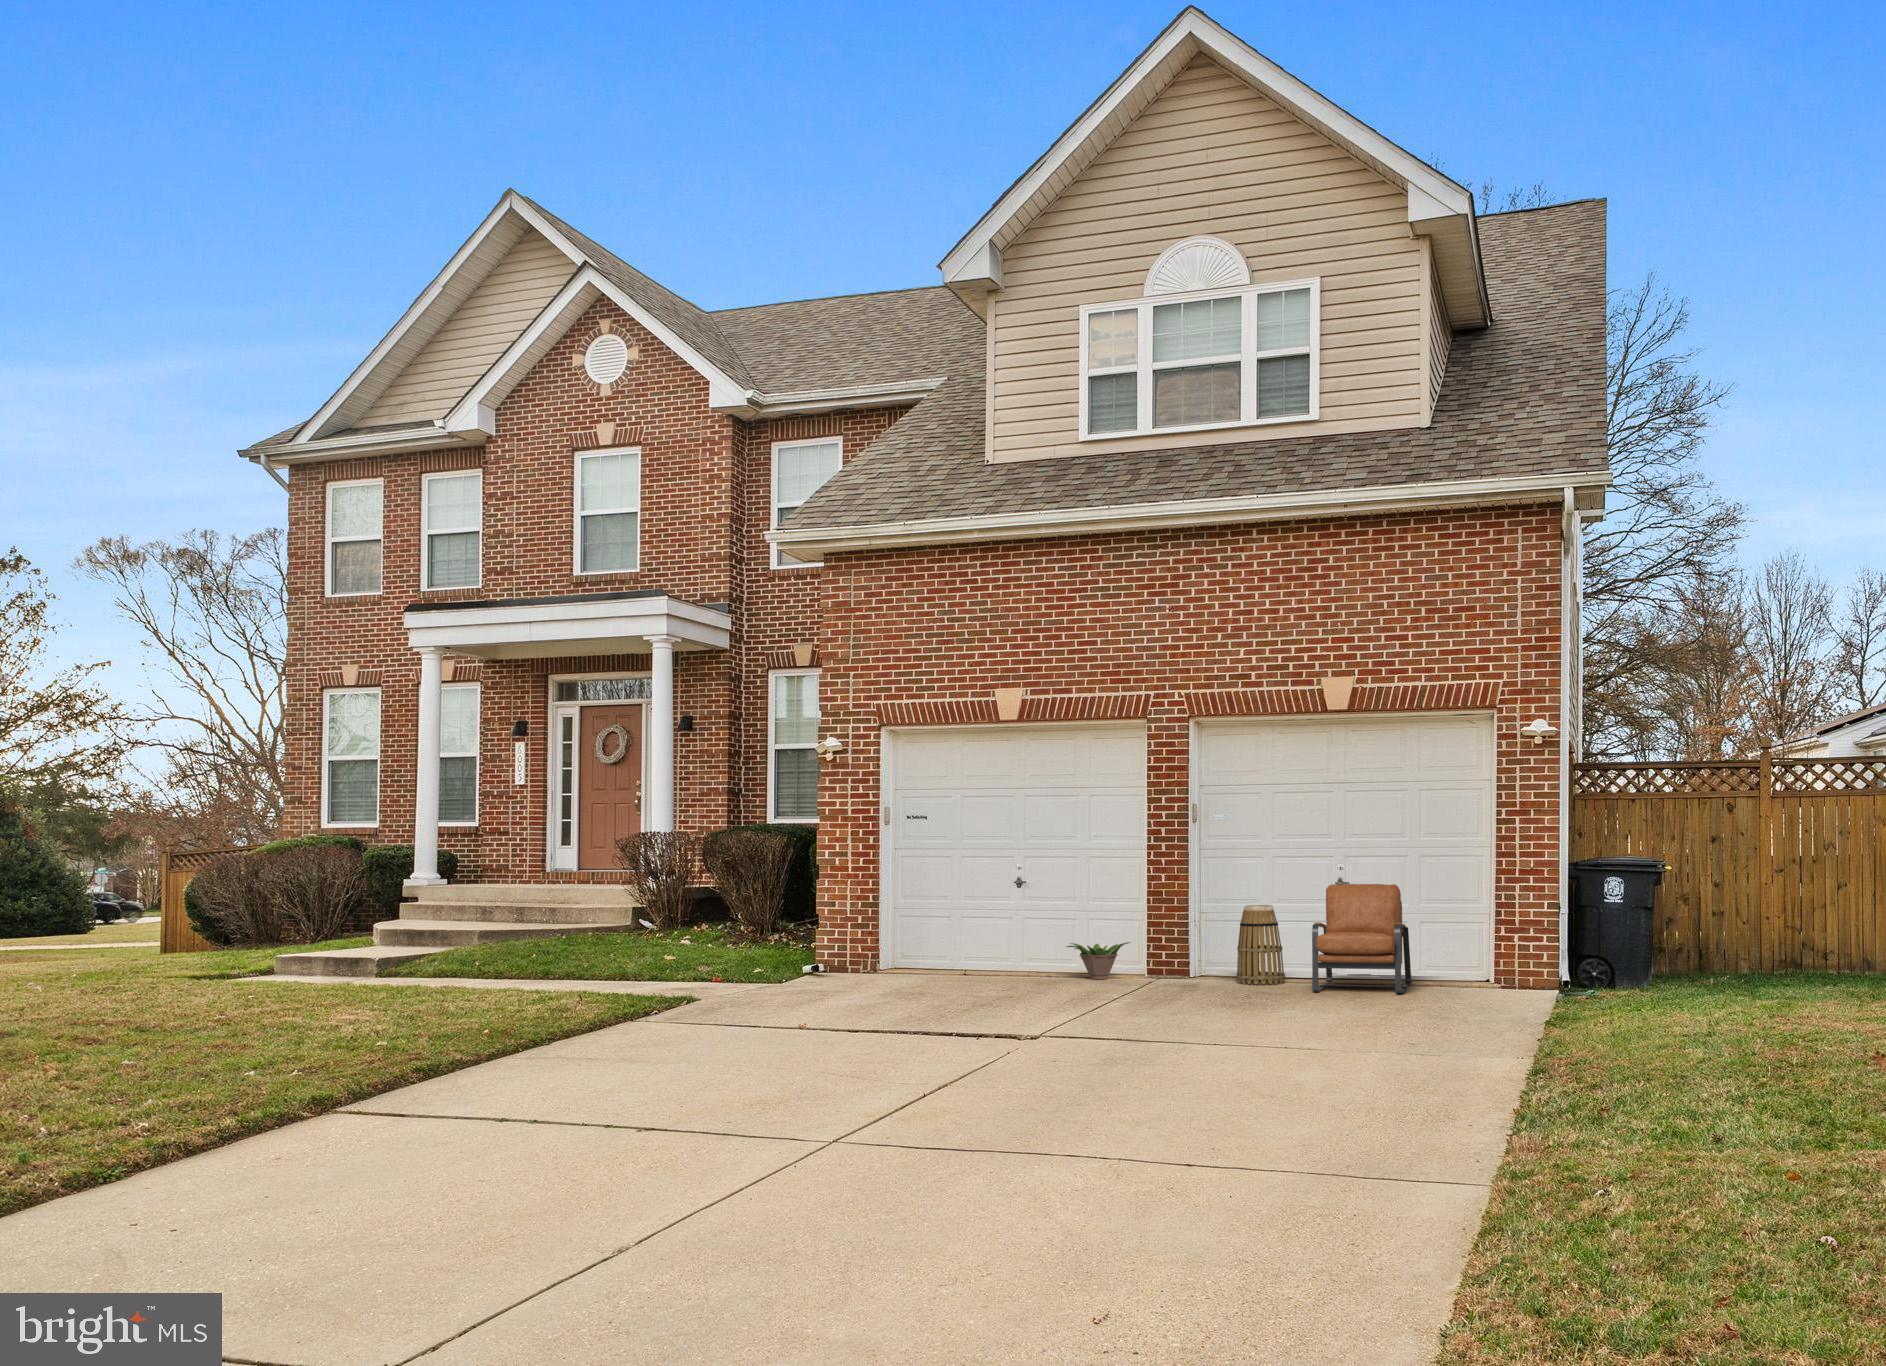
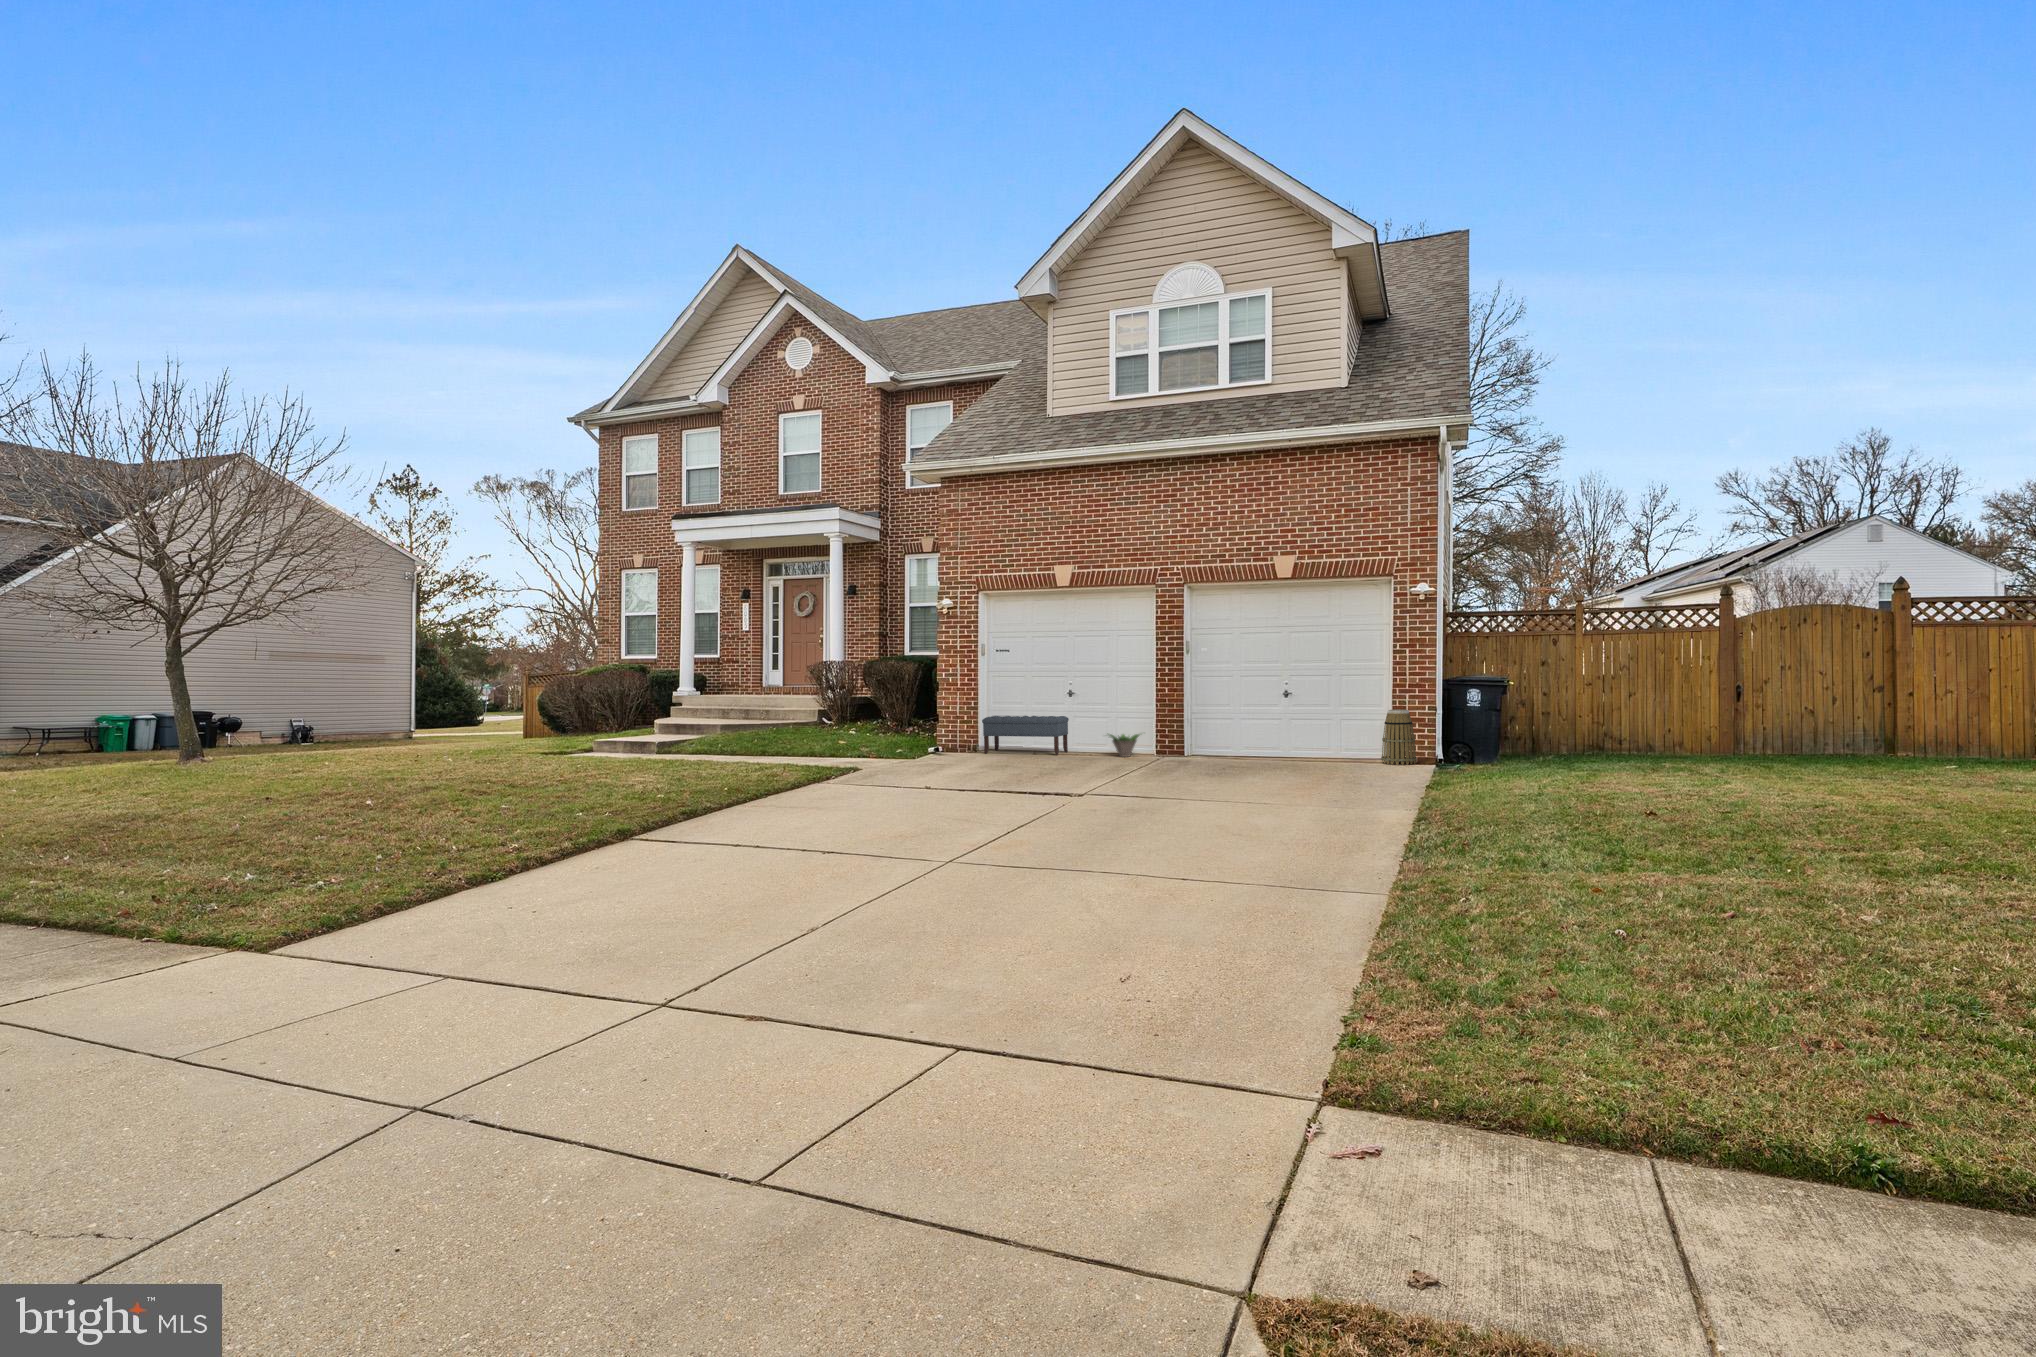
chair: present [1312,884,1411,993] -> none [1268,694,1331,766]
basket: present [1236,905,1285,985] -> present [1381,710,1417,765]
bench: none [883,916,1015,976] -> present [982,716,1069,755]

